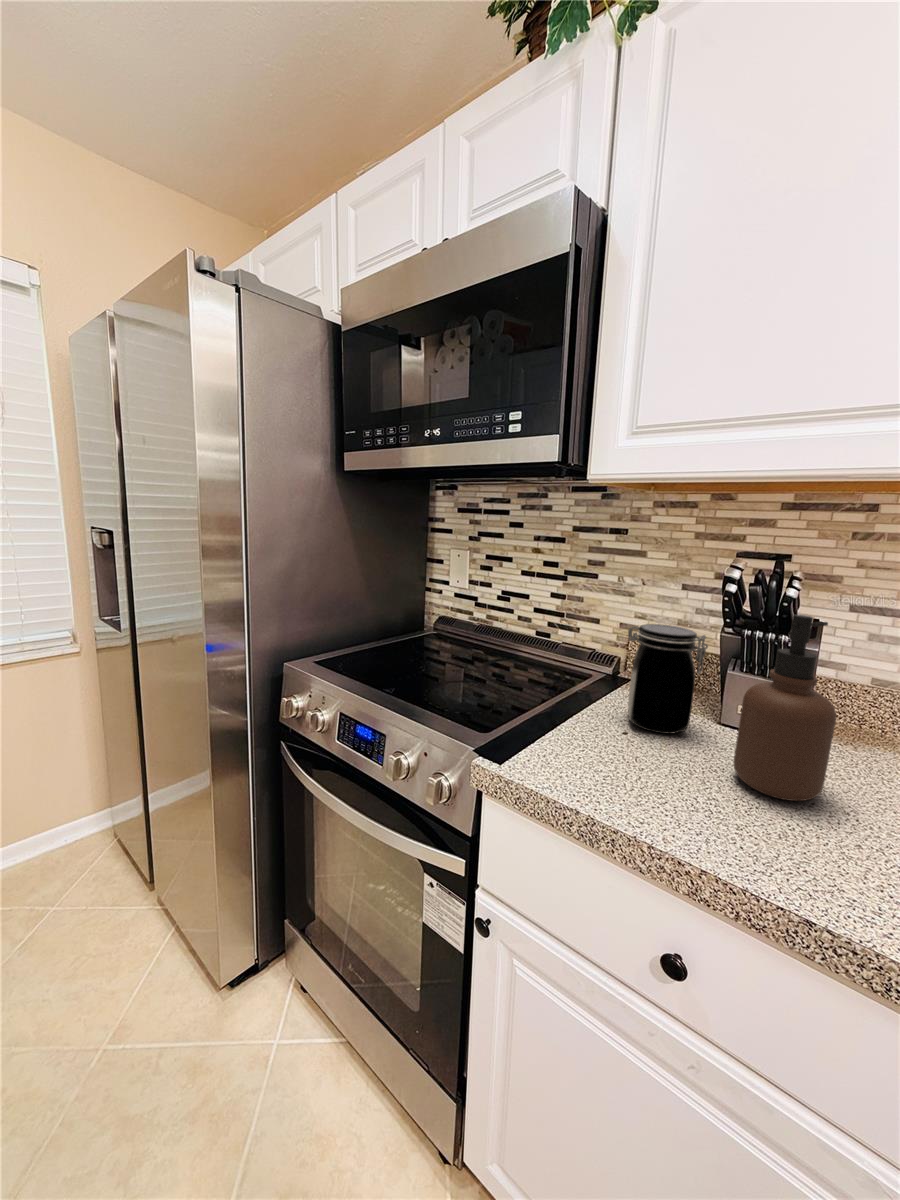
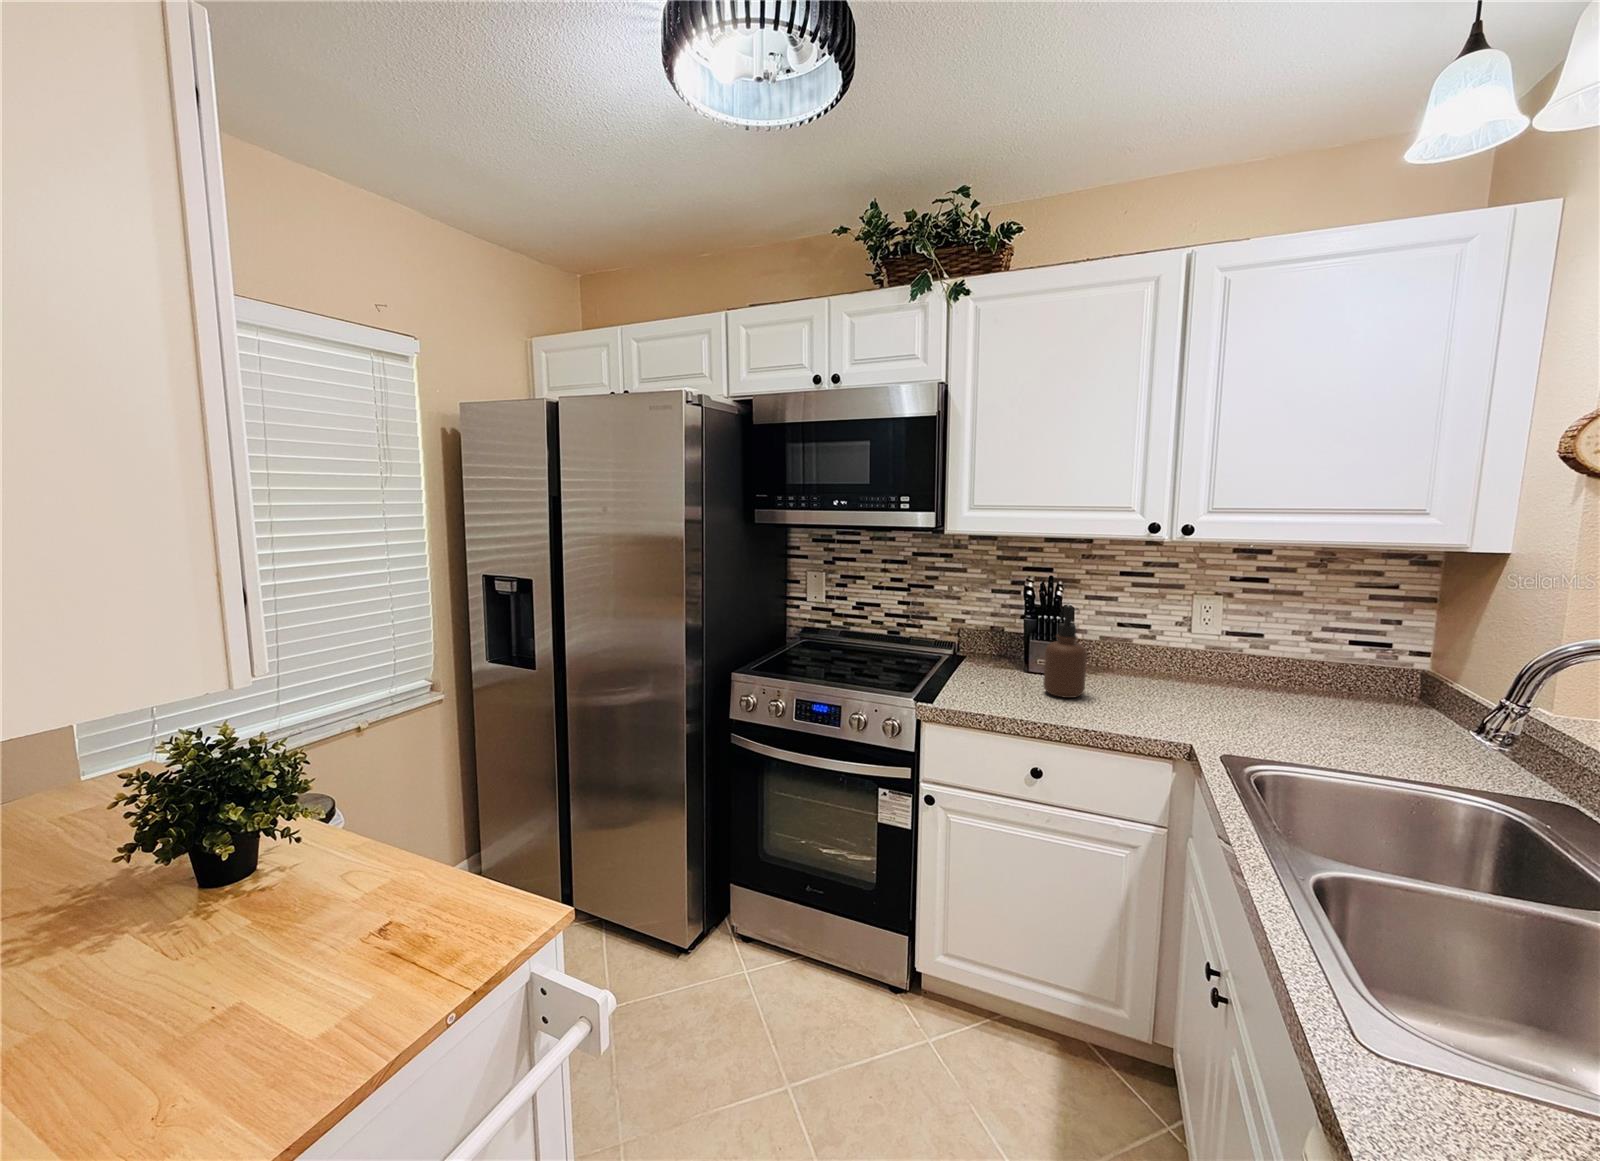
jar: present [628,624,708,734] -> none [974,617,1020,681]

